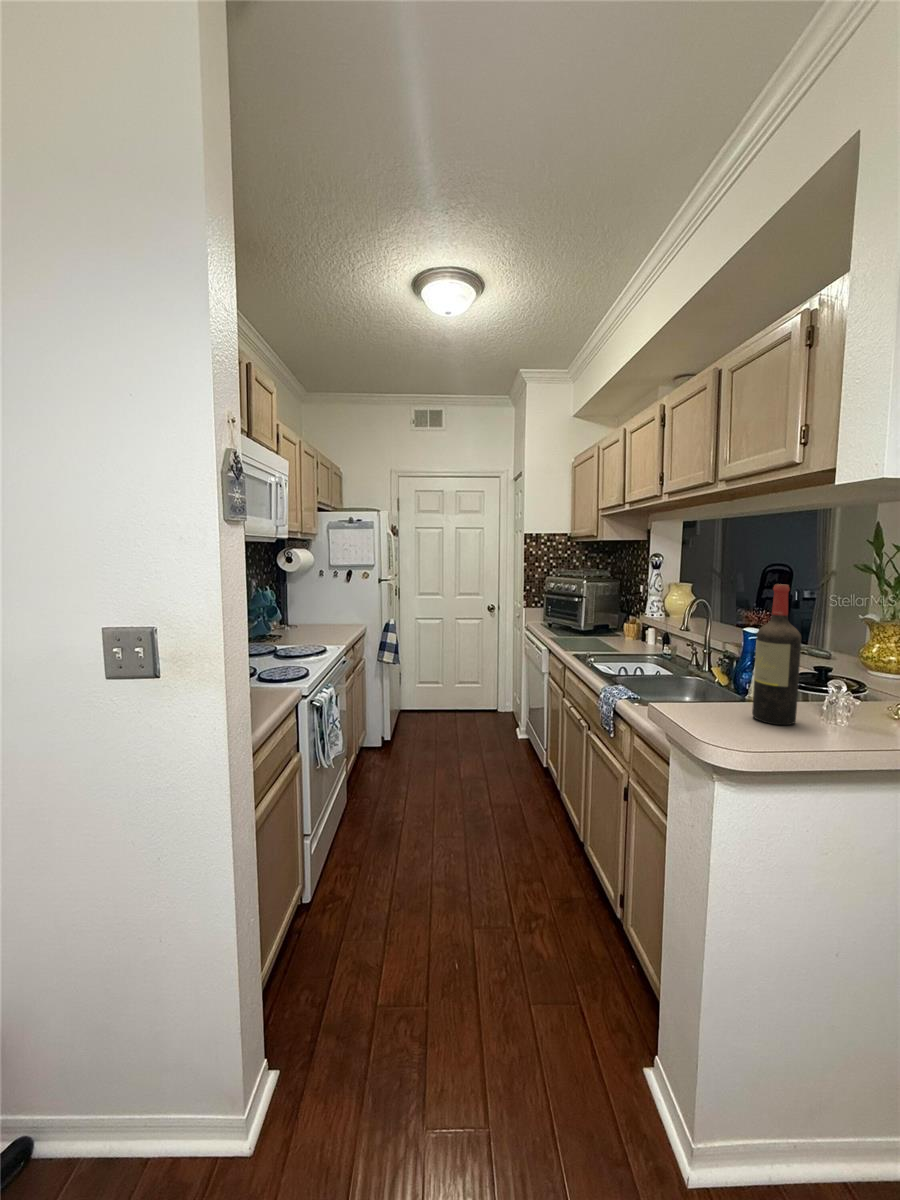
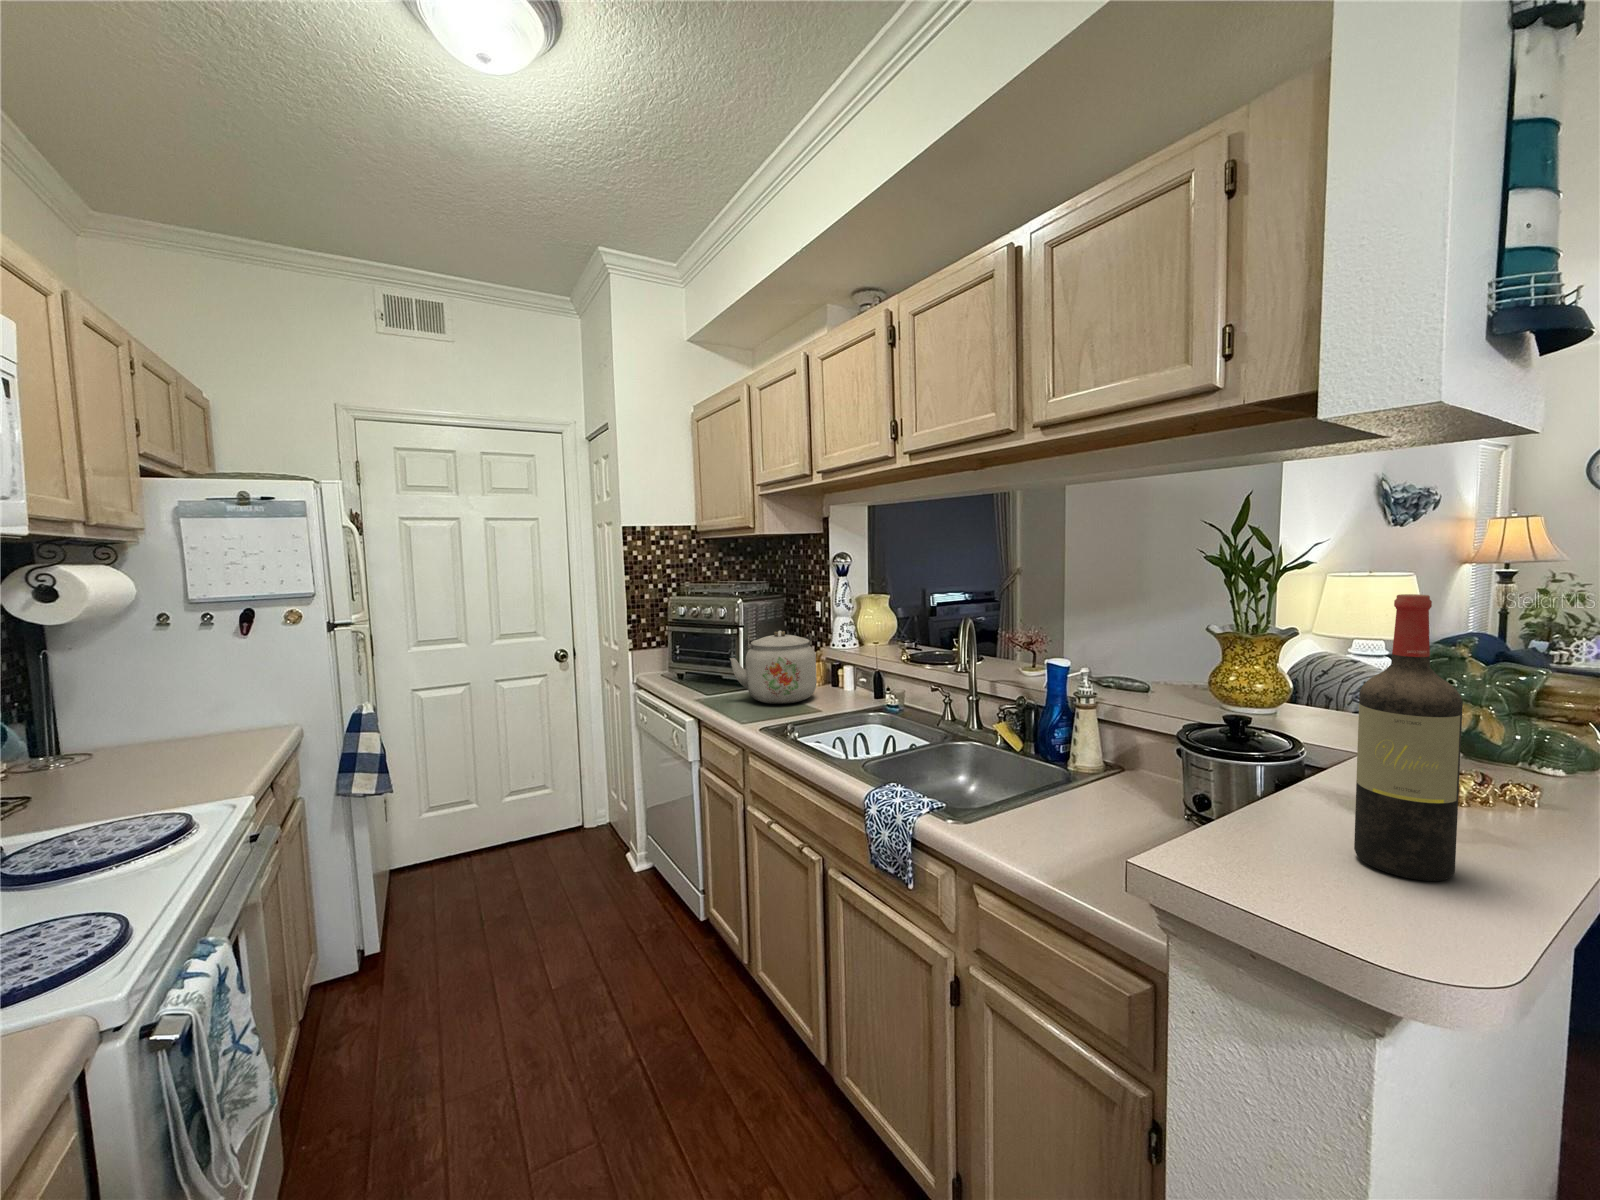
kettle: none [569,601,625,645] -> present [730,631,817,704]

